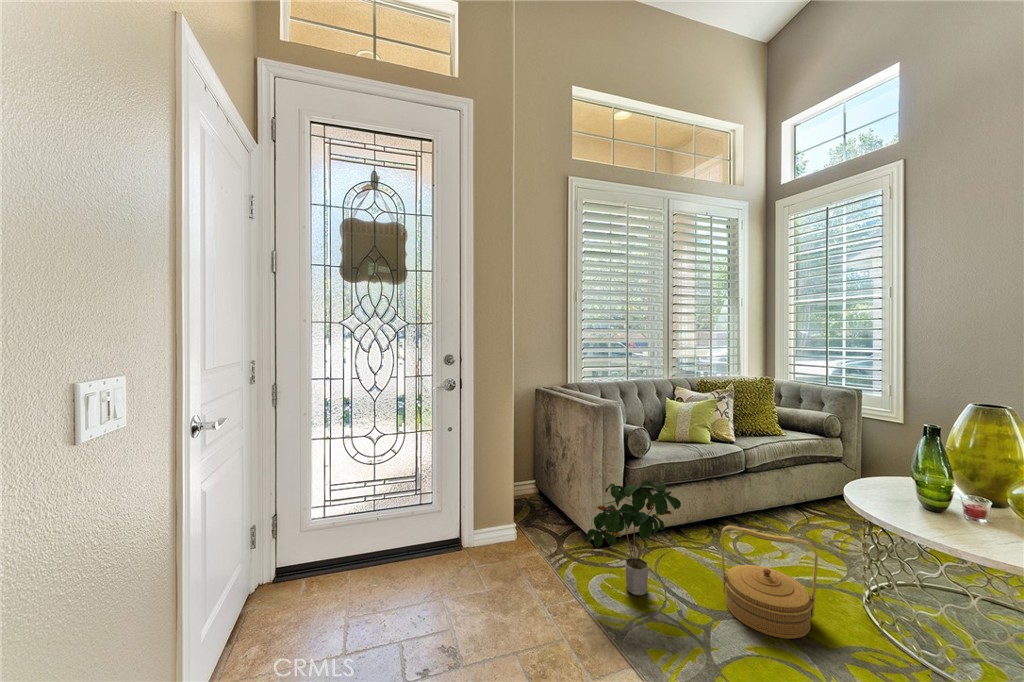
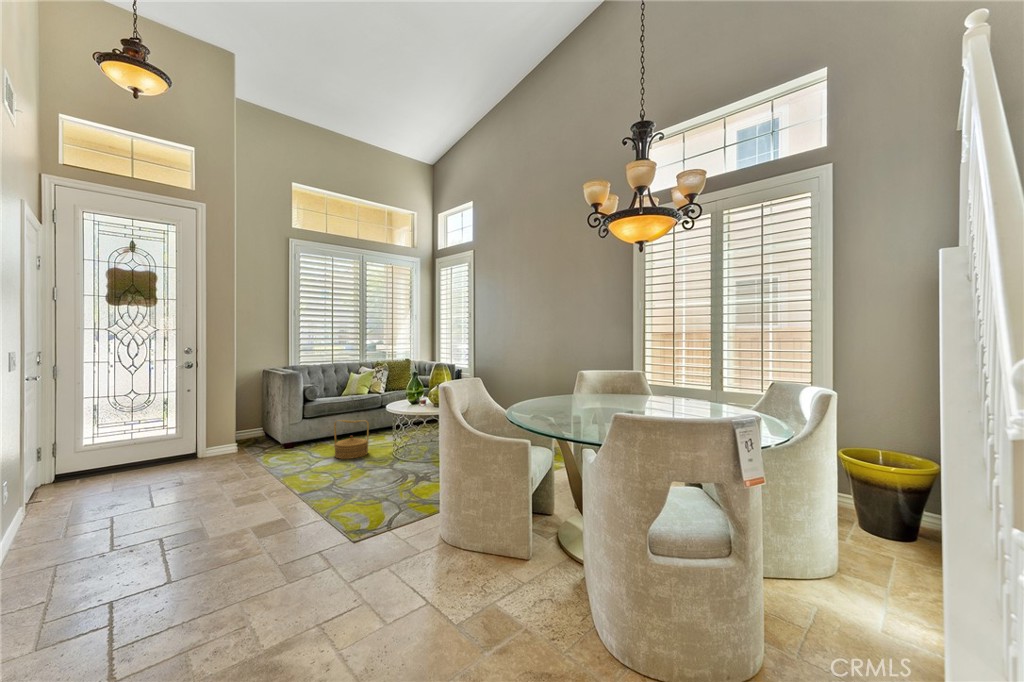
potted plant: present [586,480,681,595] -> none [266,405,320,458]

